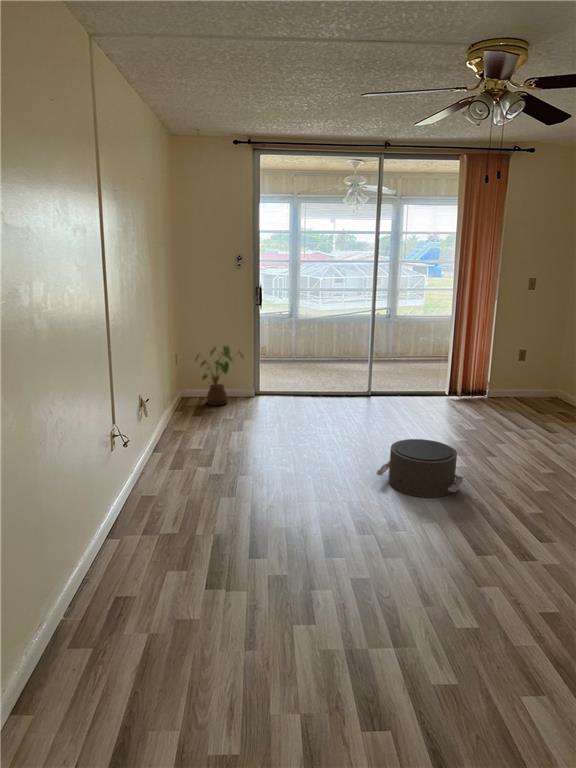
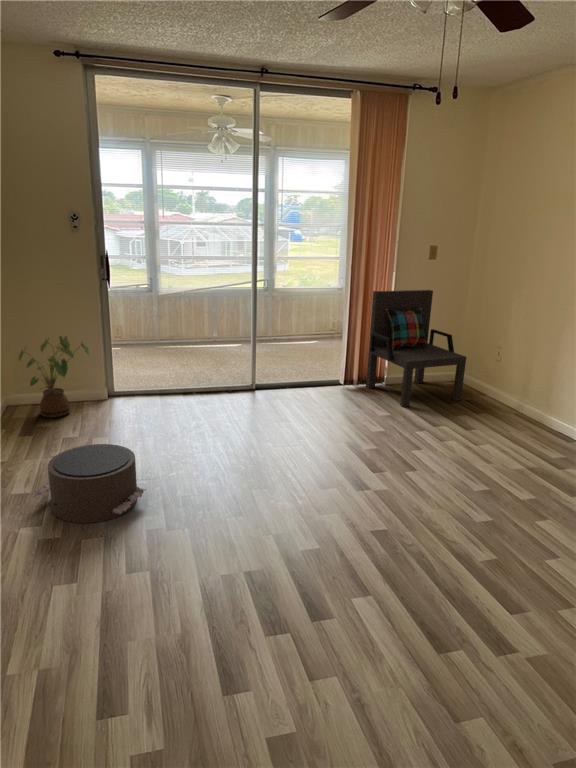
armchair: none [469,315,561,415] -> present [366,290,466,407]
pouf: present [376,439,463,498] -> present [31,444,146,523]

